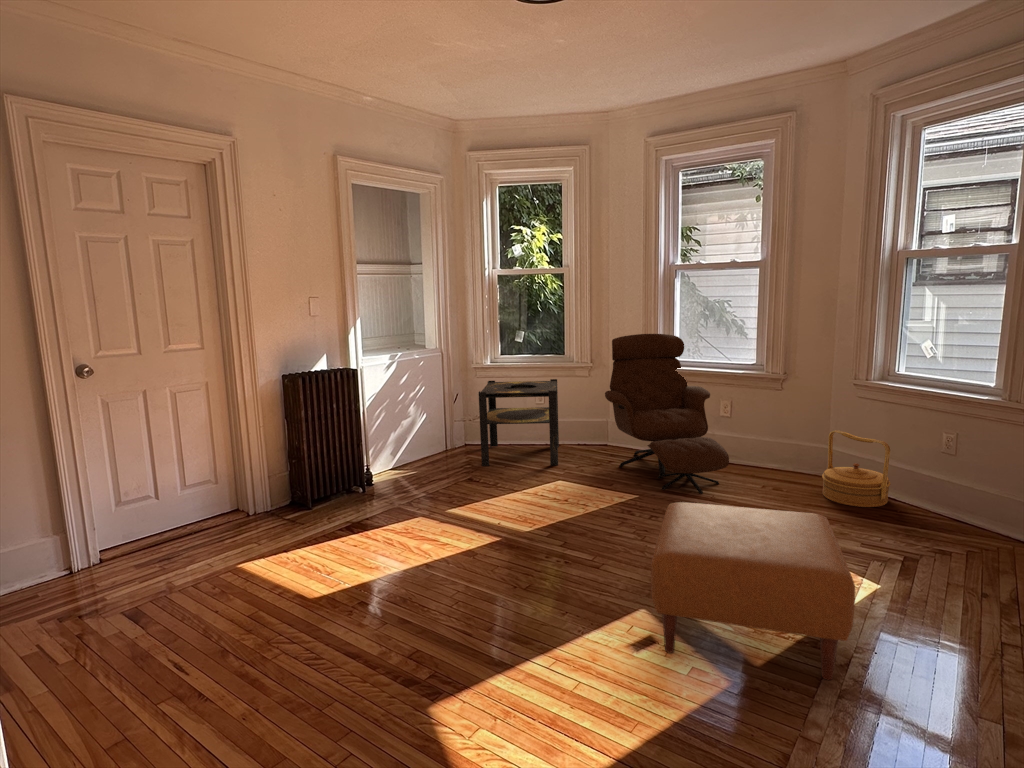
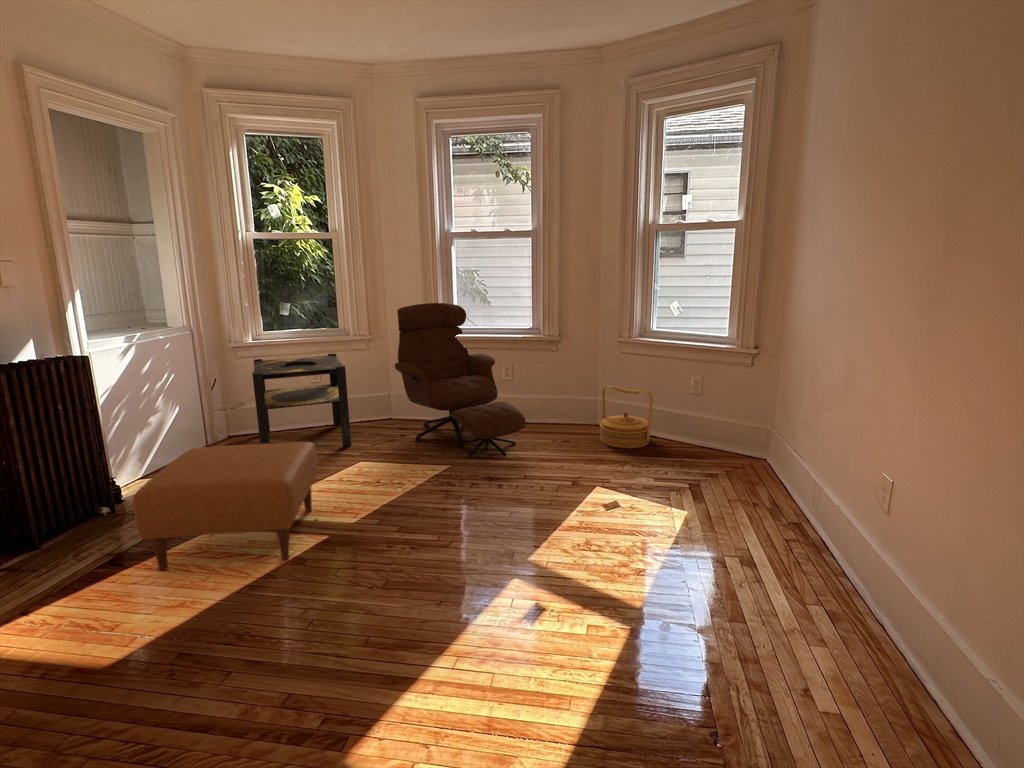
ottoman: present [651,502,855,680] -> present [132,442,318,570]

